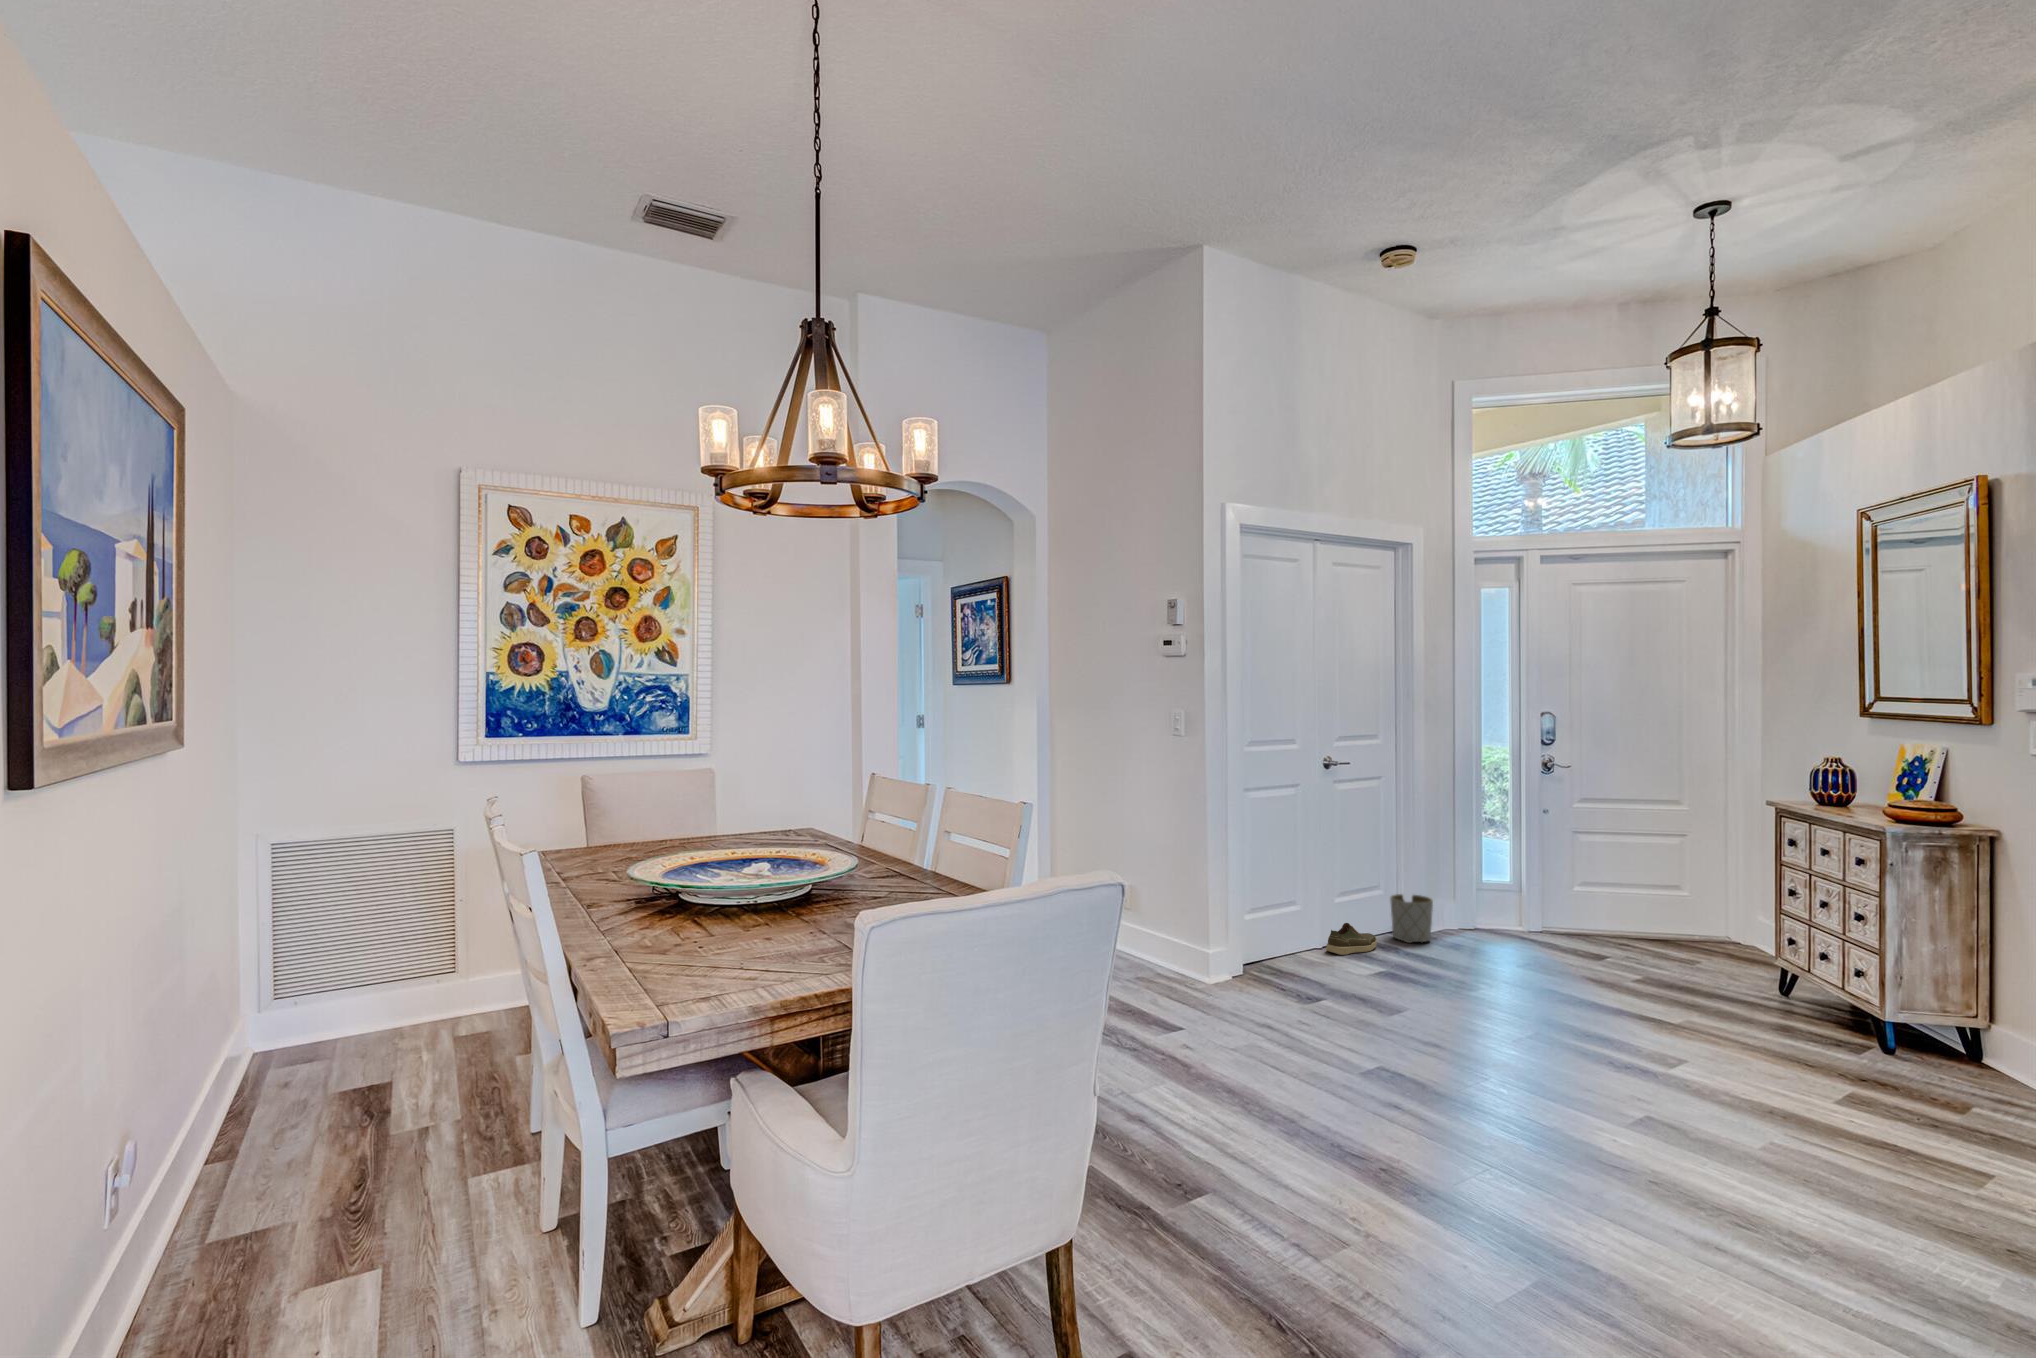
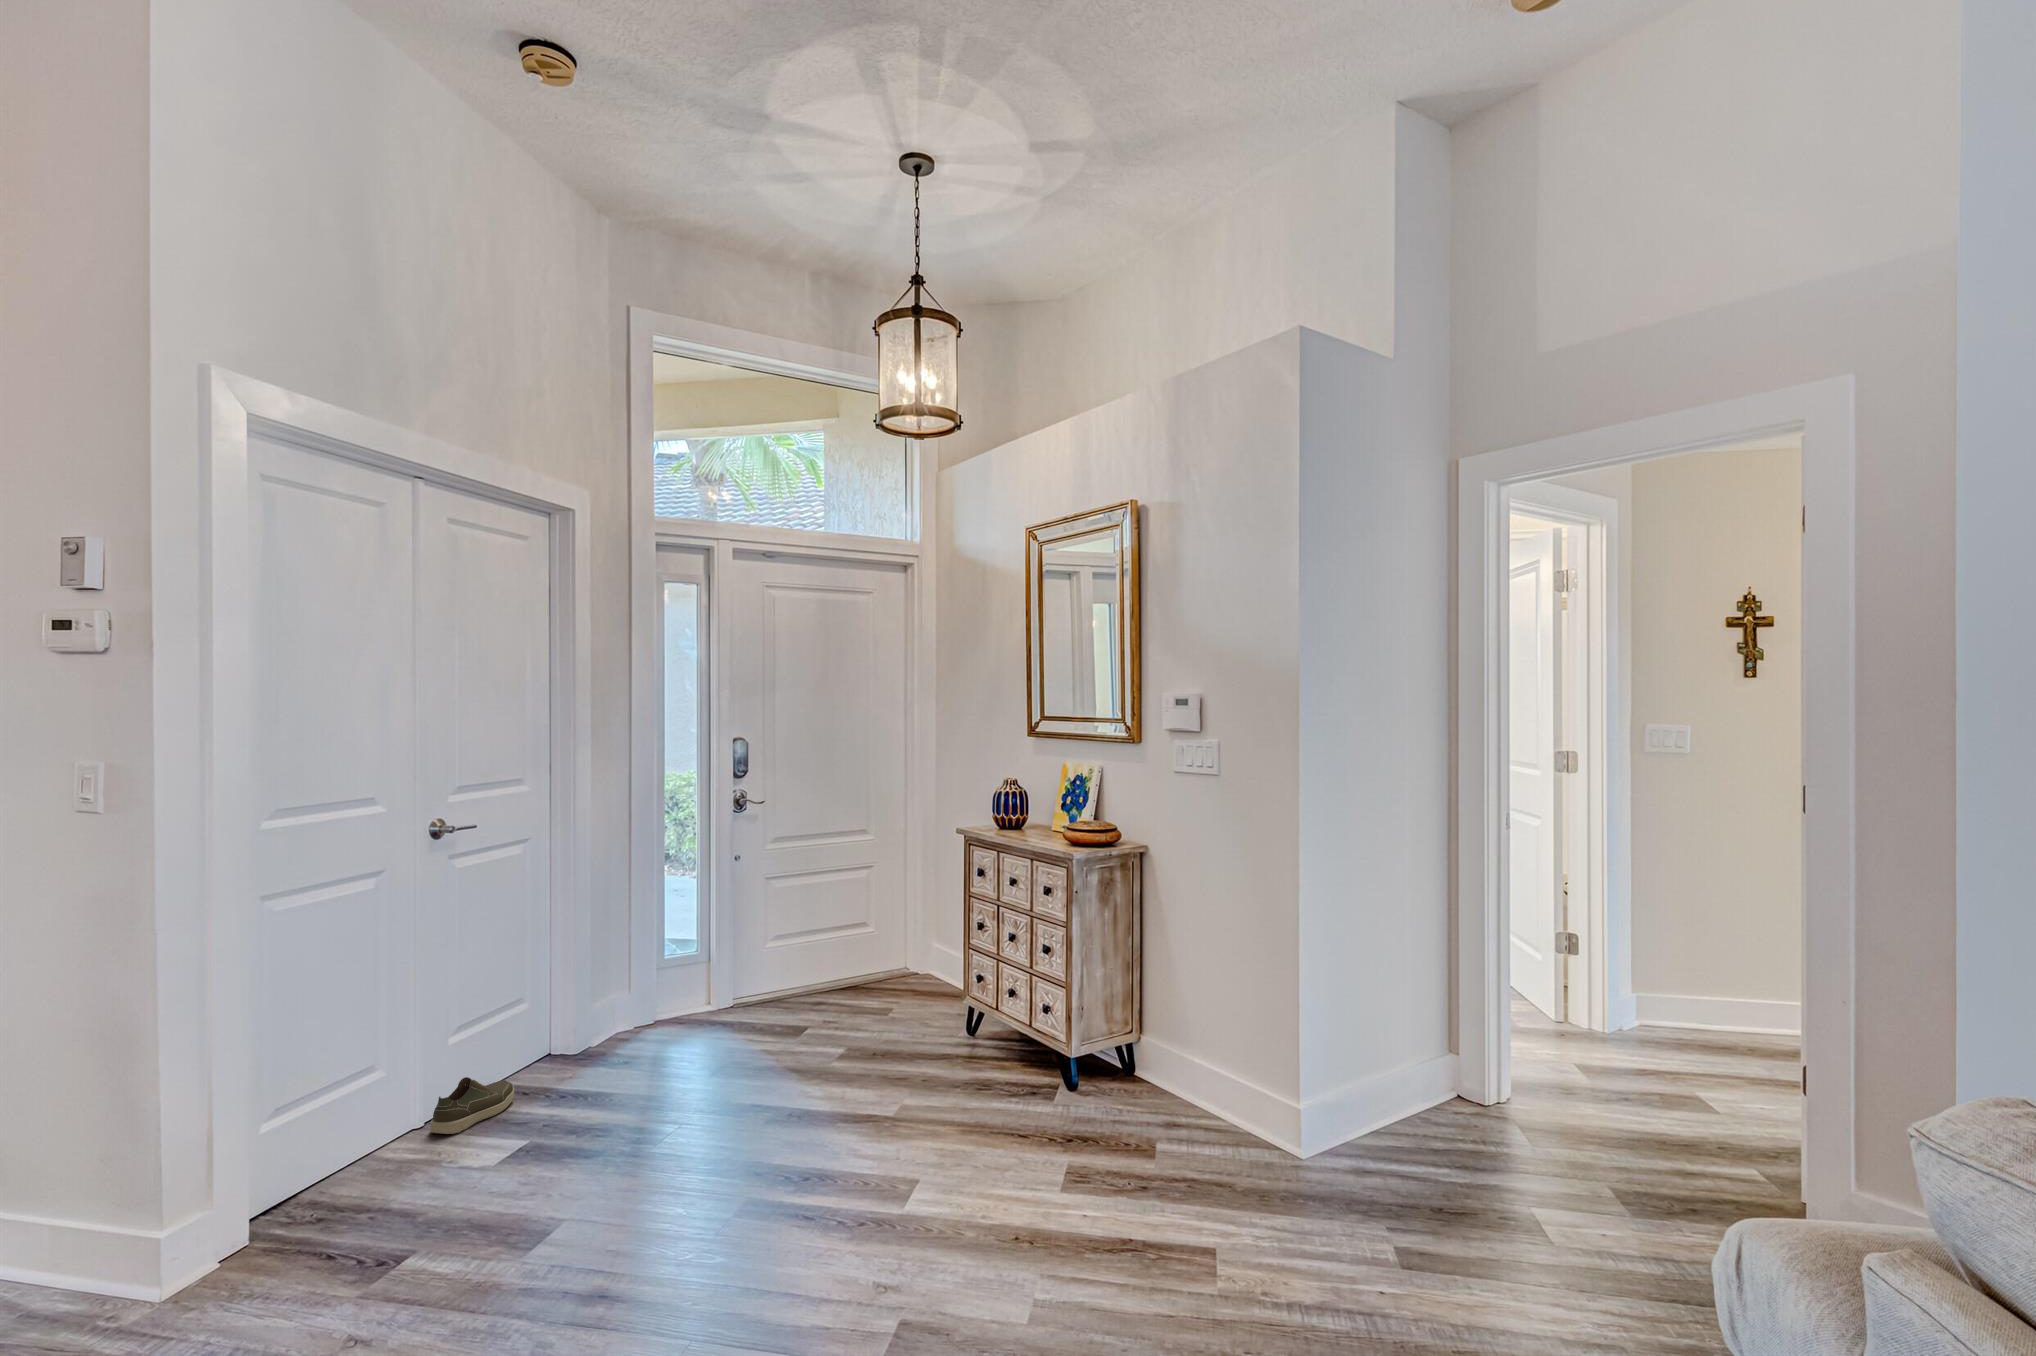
planter: present [1390,894,1433,943] -> none [535,1001,596,1077]

